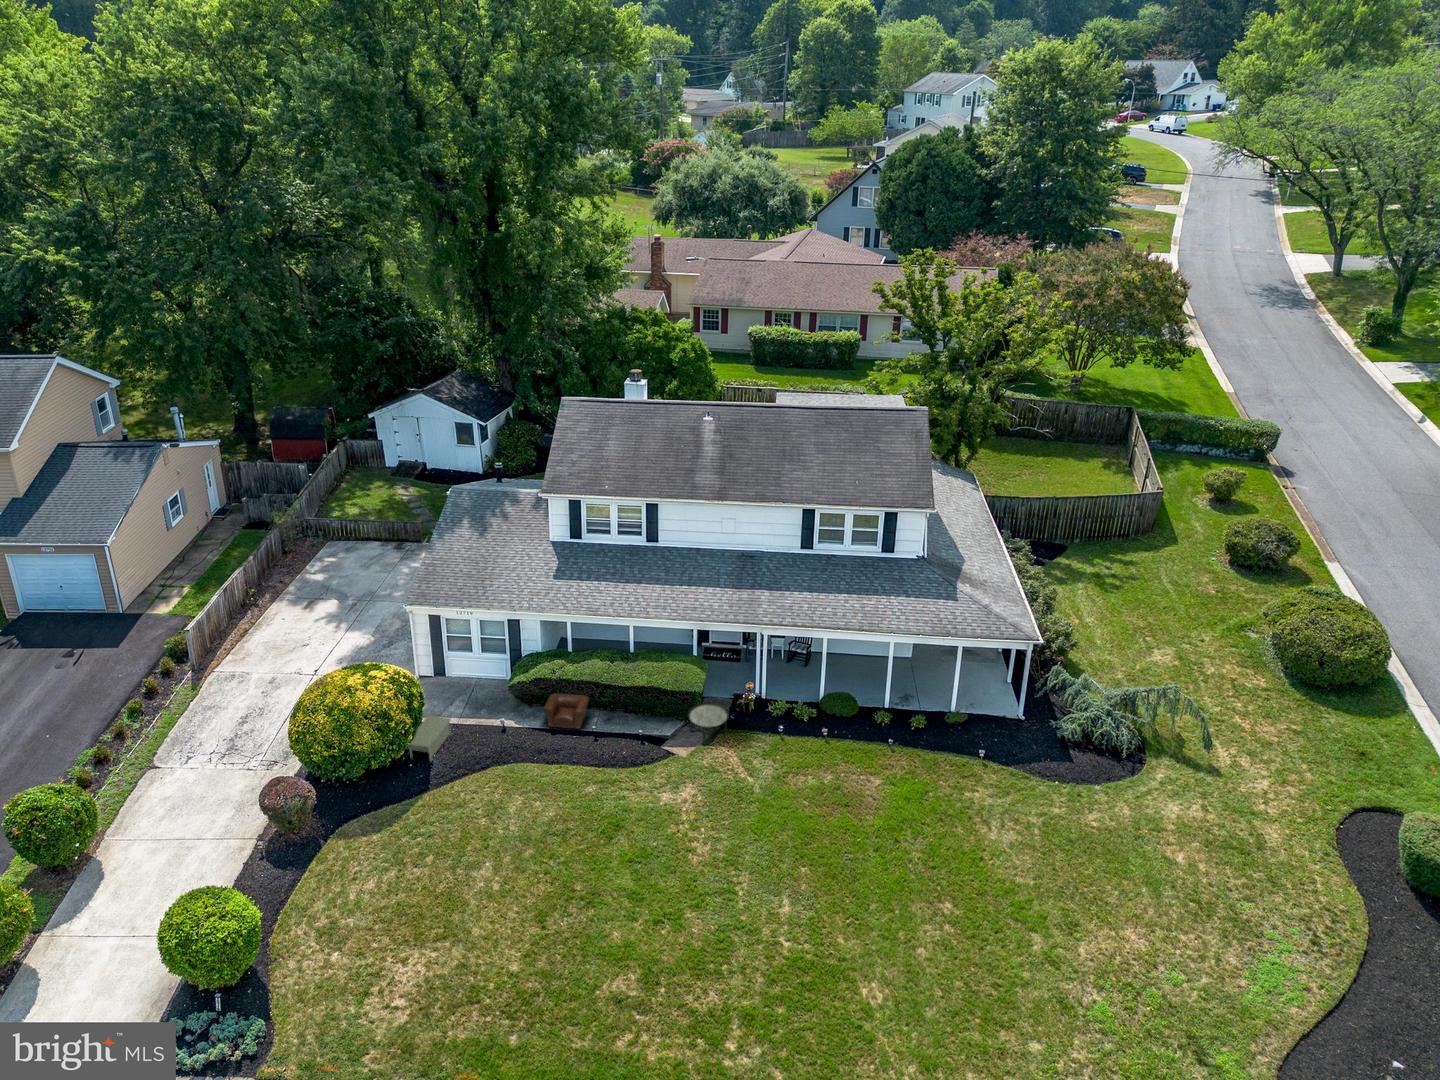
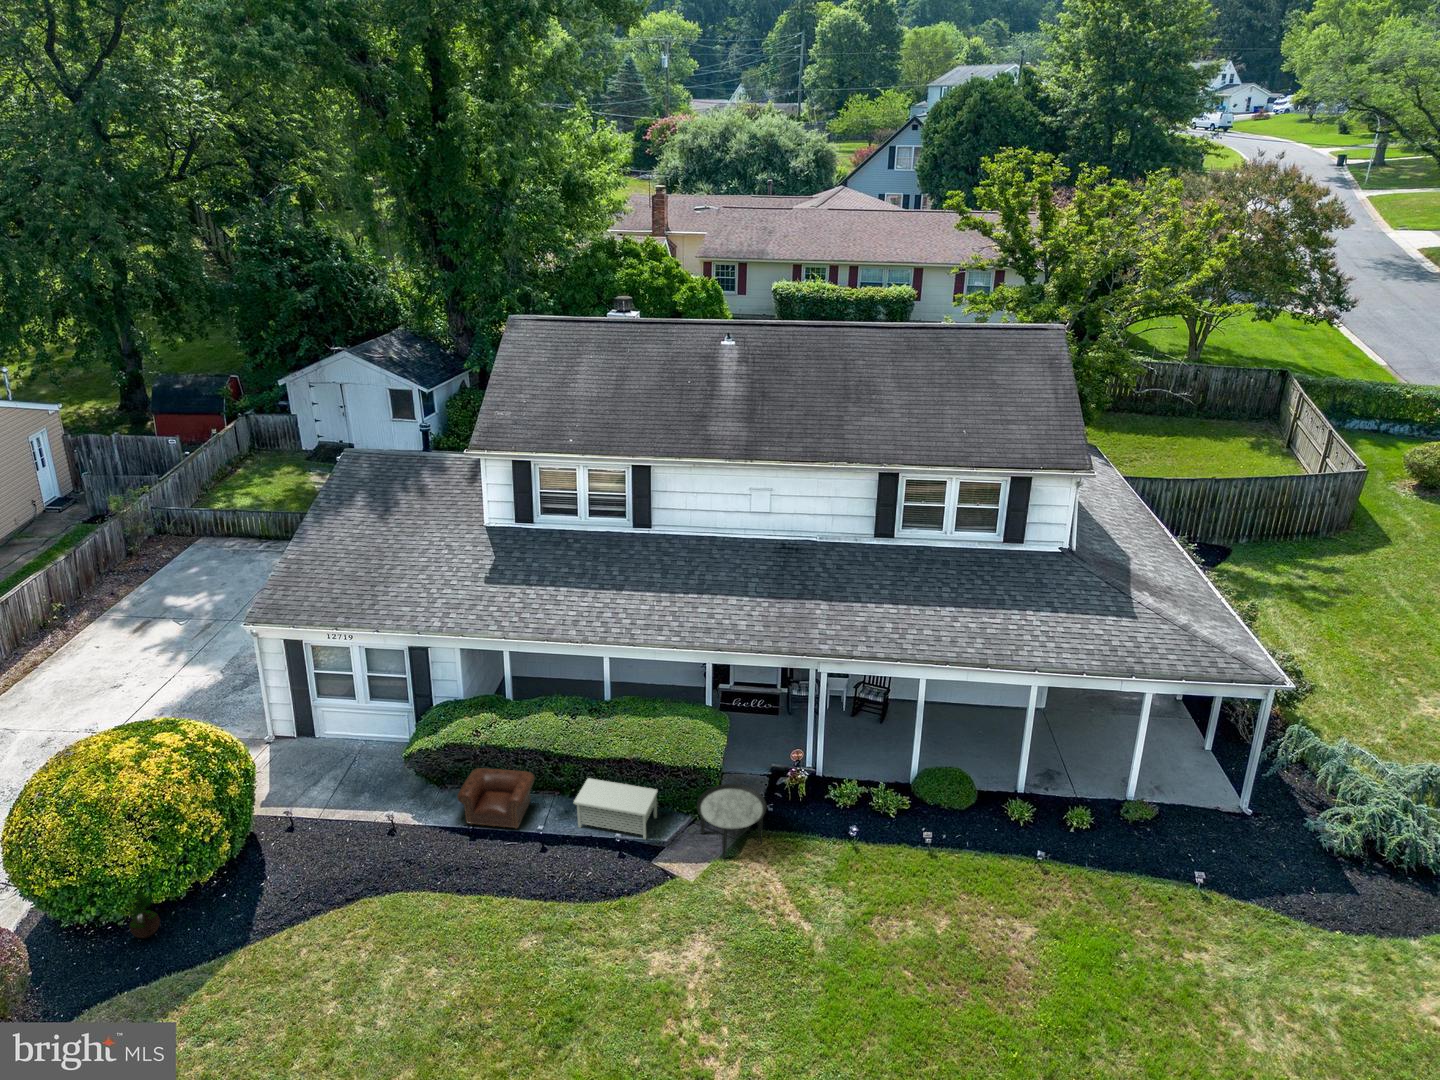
storage bench: present [409,715,451,761] -> present [574,778,658,839]
potted tree: none [362,758,381,787] -> present [128,890,160,938]

